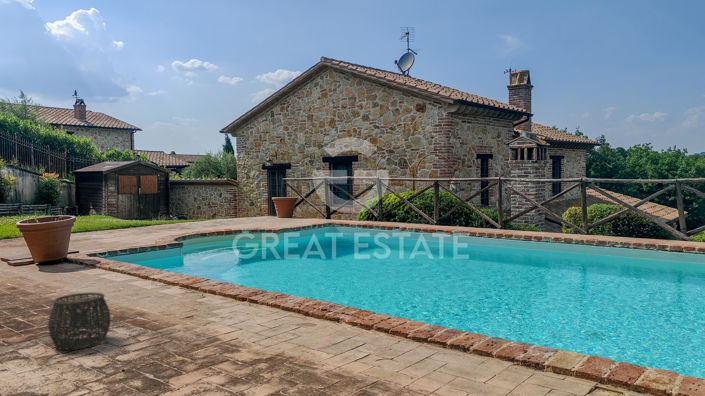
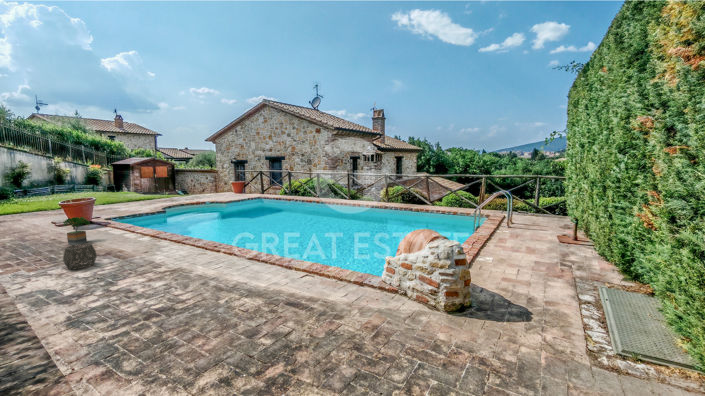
potted tree: none [30,242,79,298] -> present [63,217,90,245]

